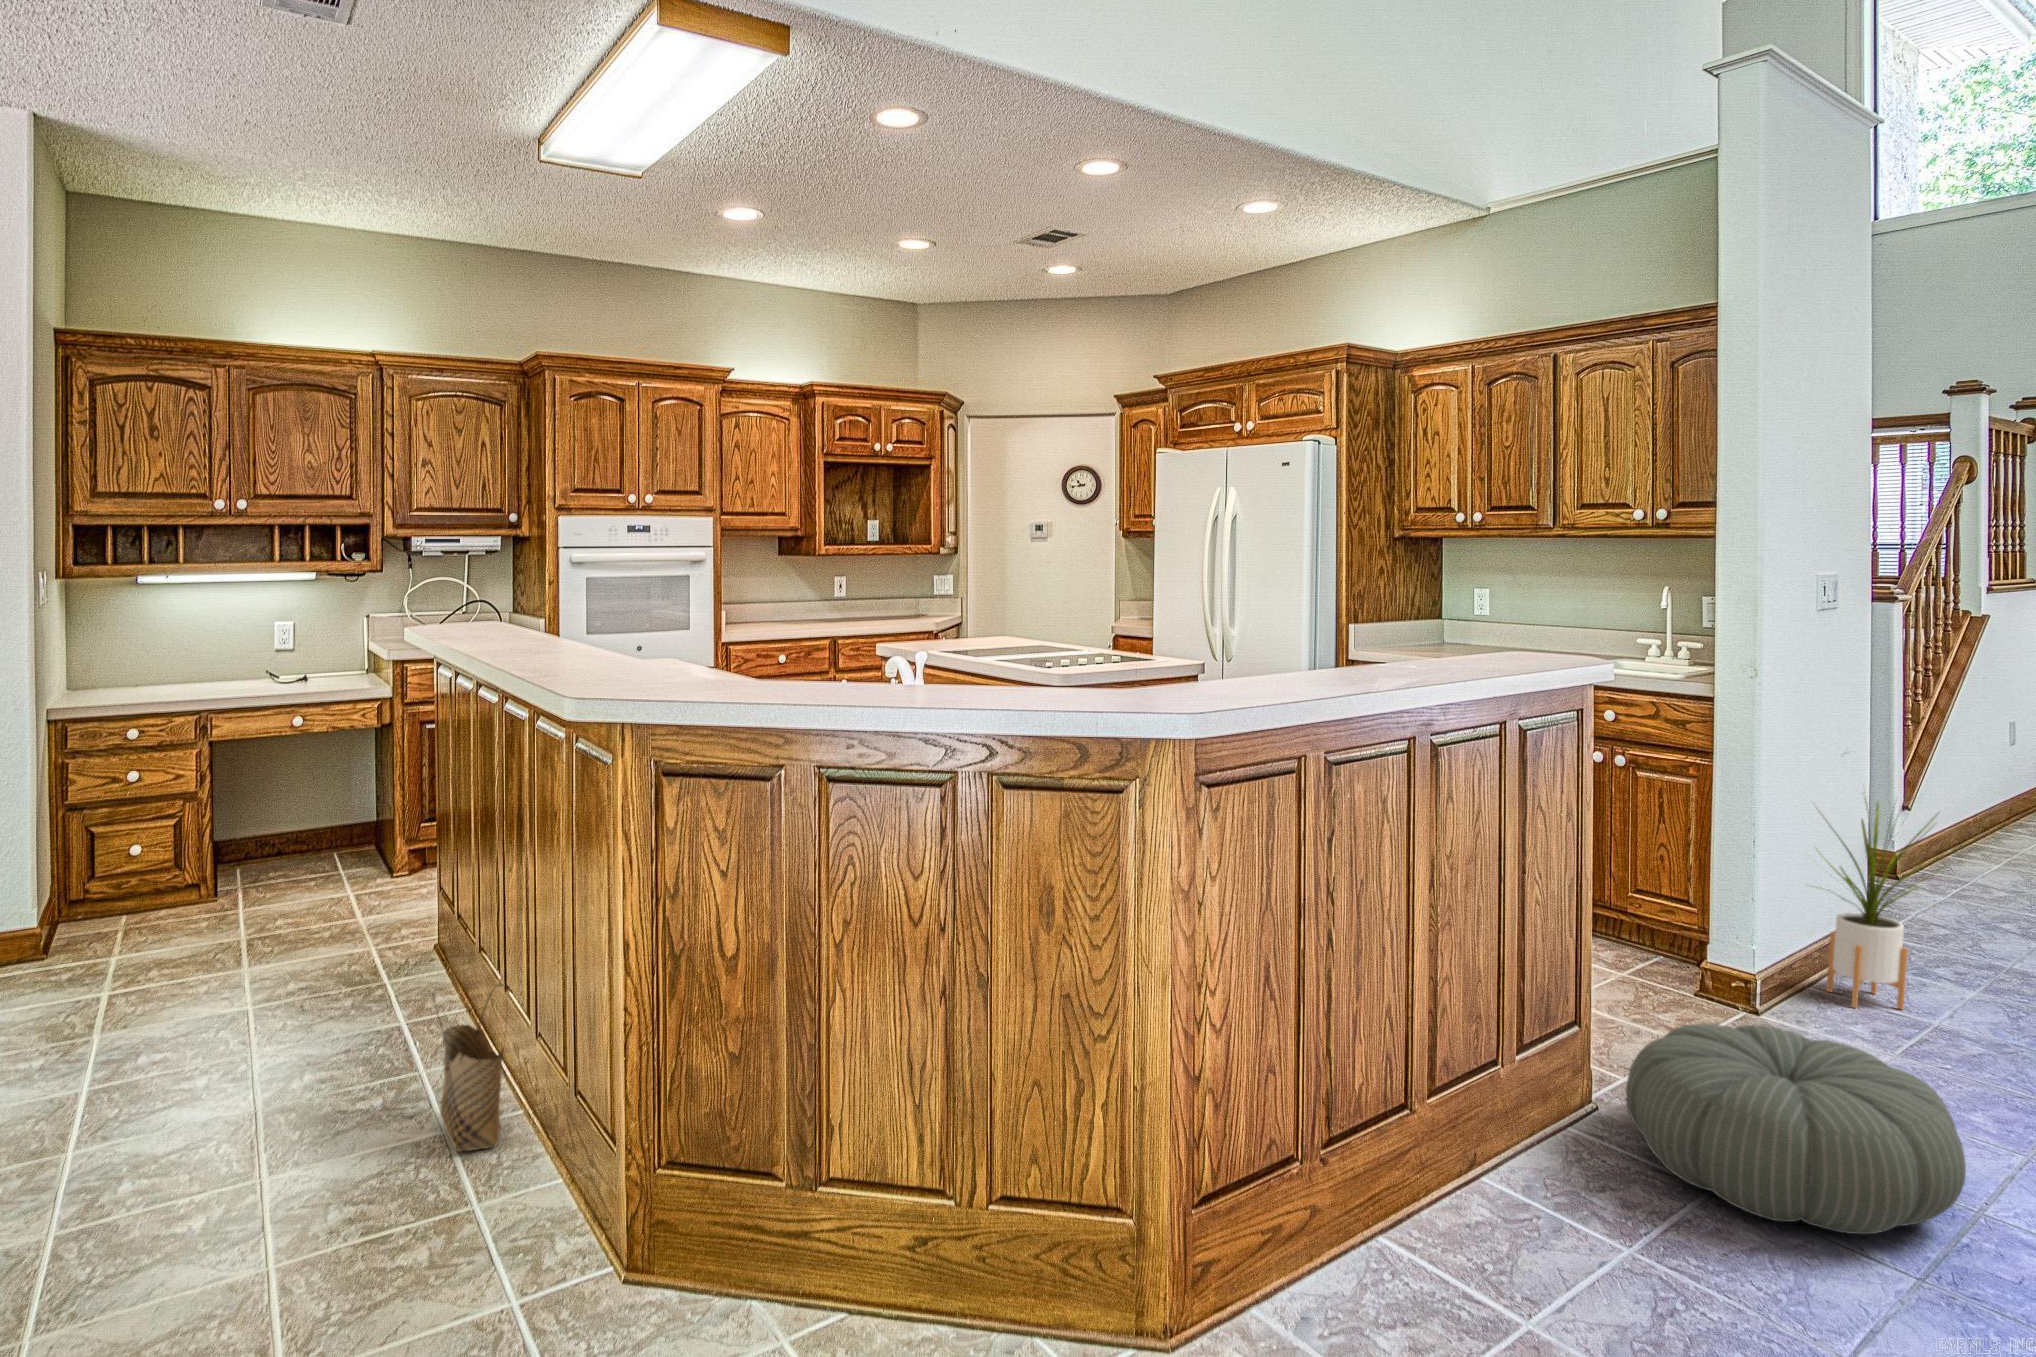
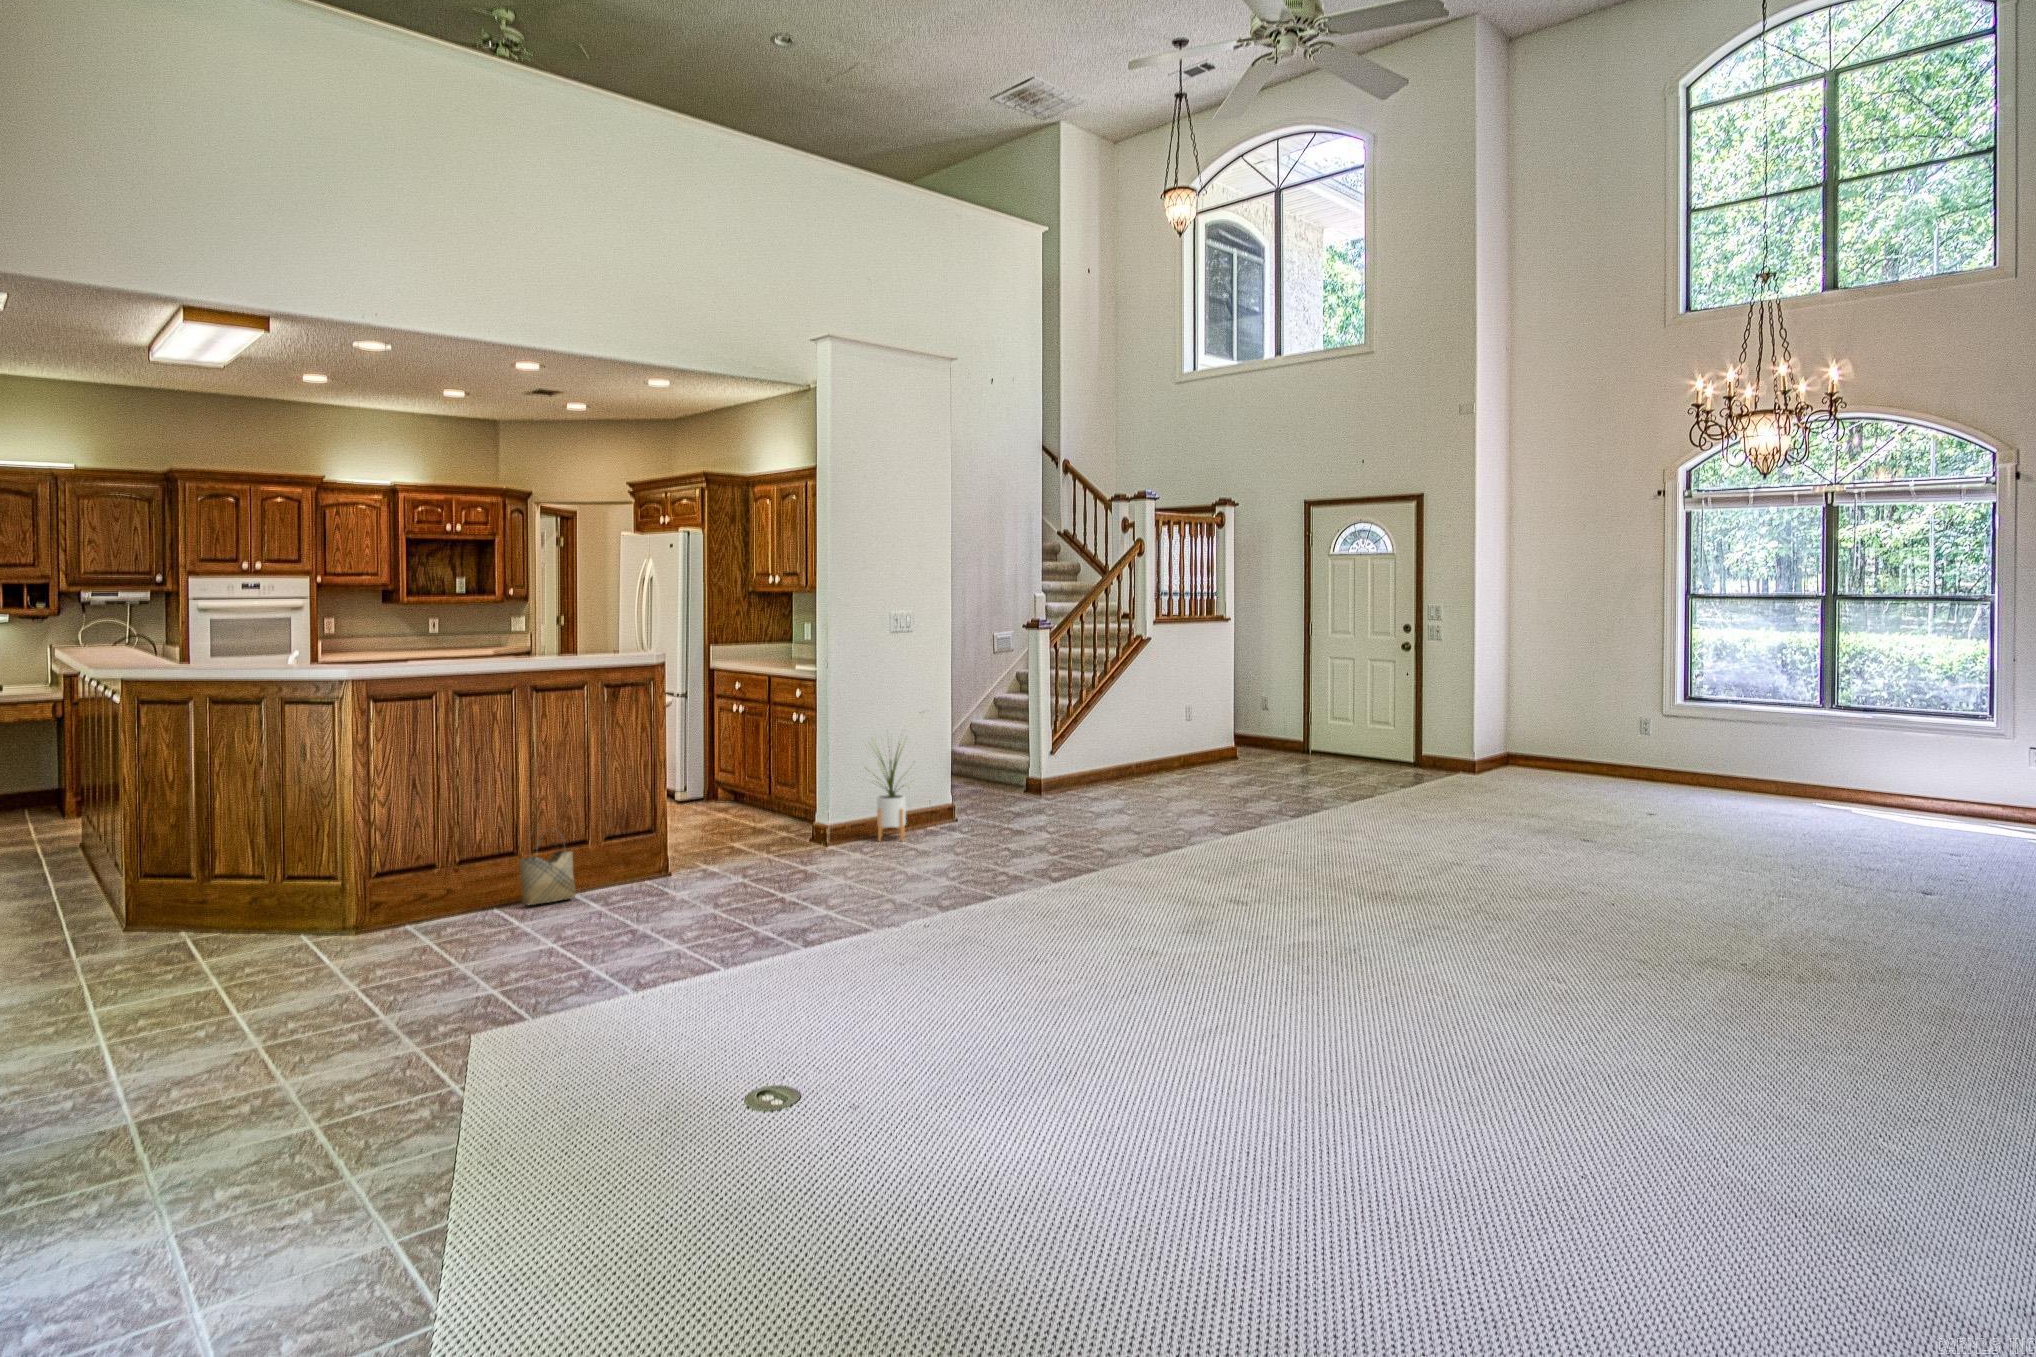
woven basket: present [432,984,508,1151] -> present [519,830,576,905]
pouf: present [1626,1024,1966,1234] -> none [642,827,771,898]

